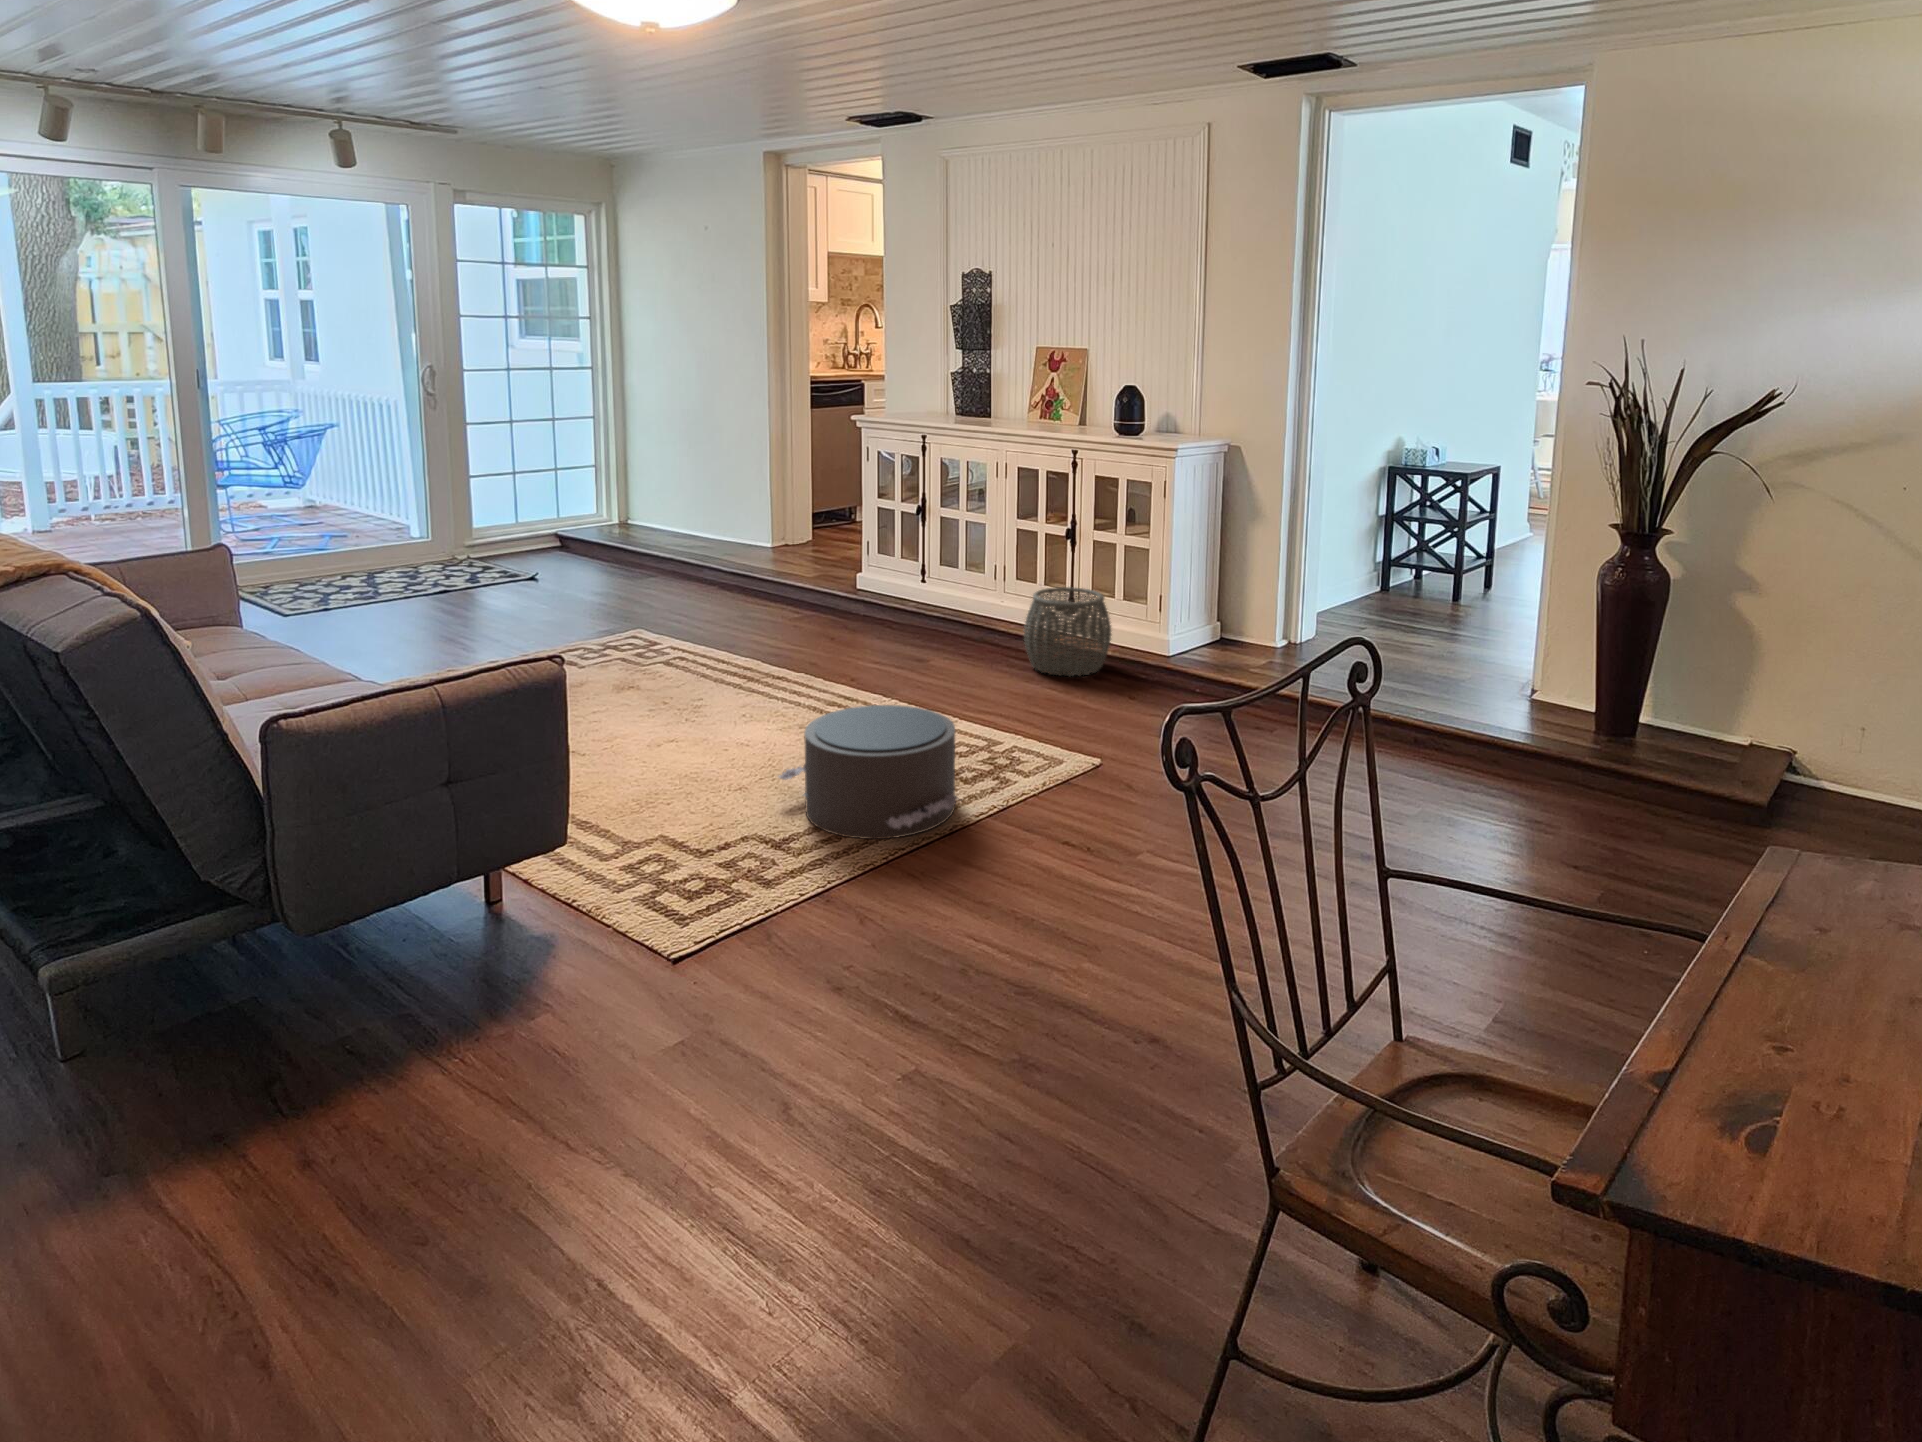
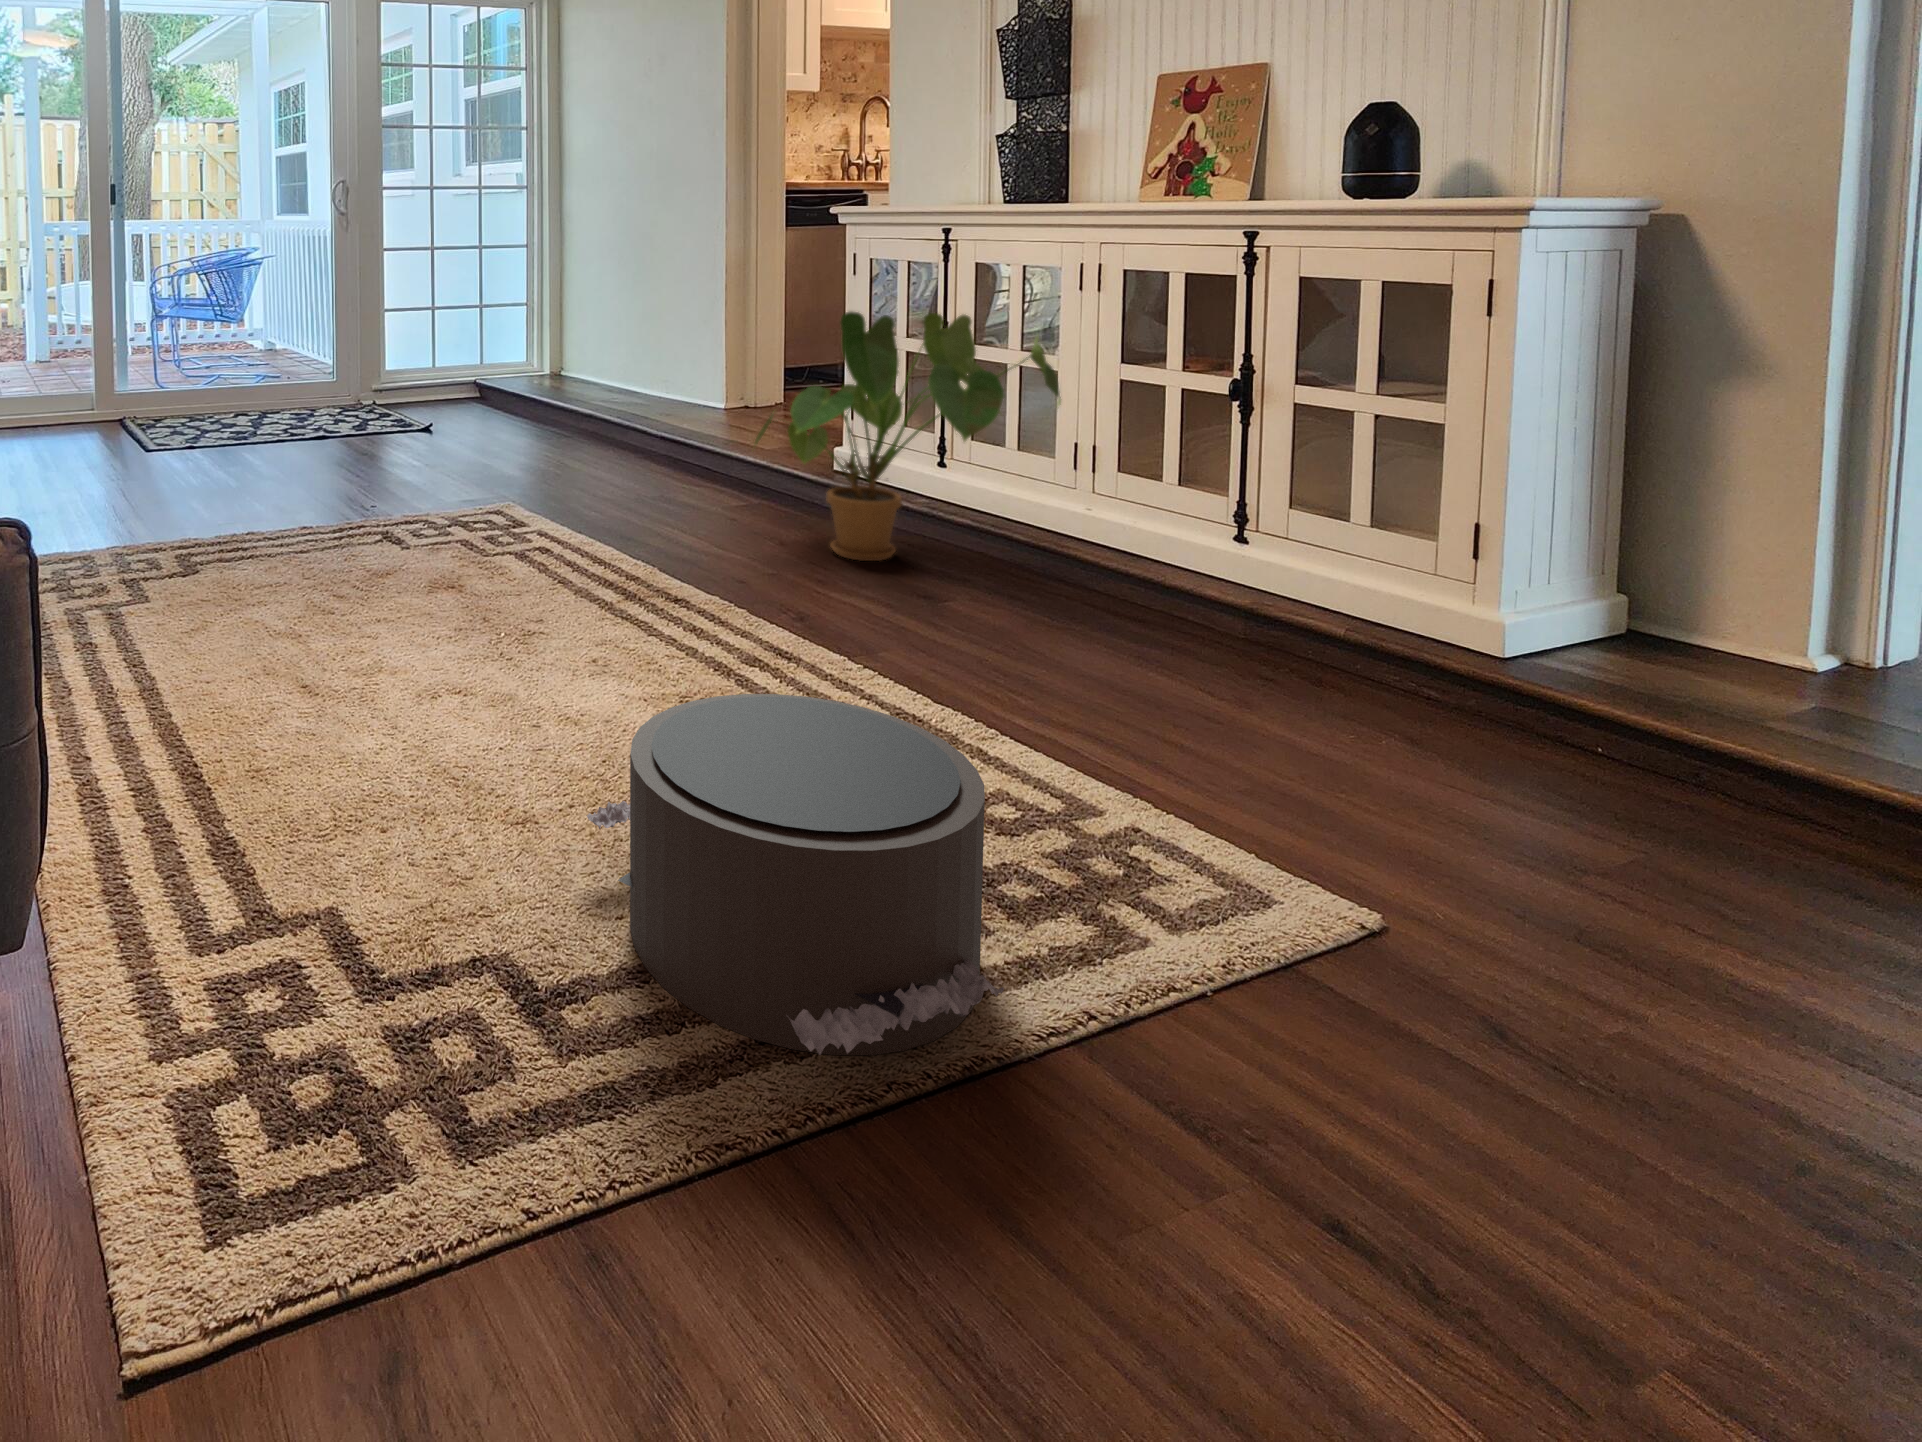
house plant: none [812,489,988,644] -> present [755,312,1061,561]
woven basket: present [1024,587,1111,676] -> none [1137,490,1347,673]

